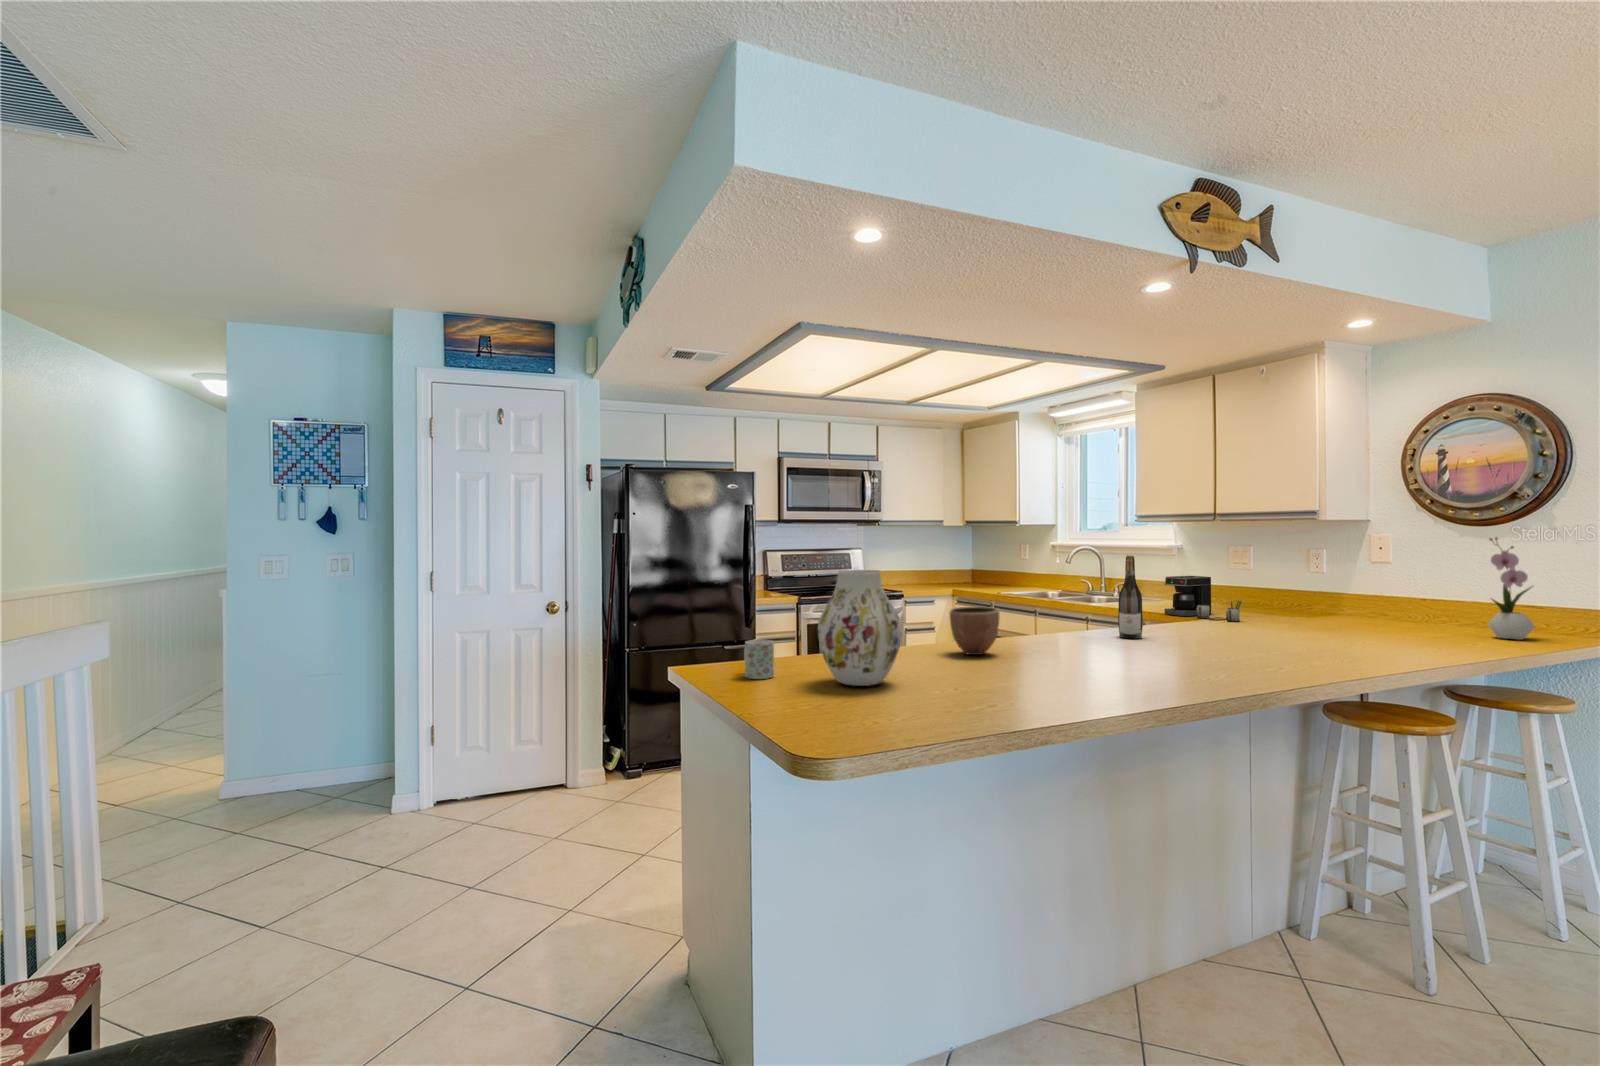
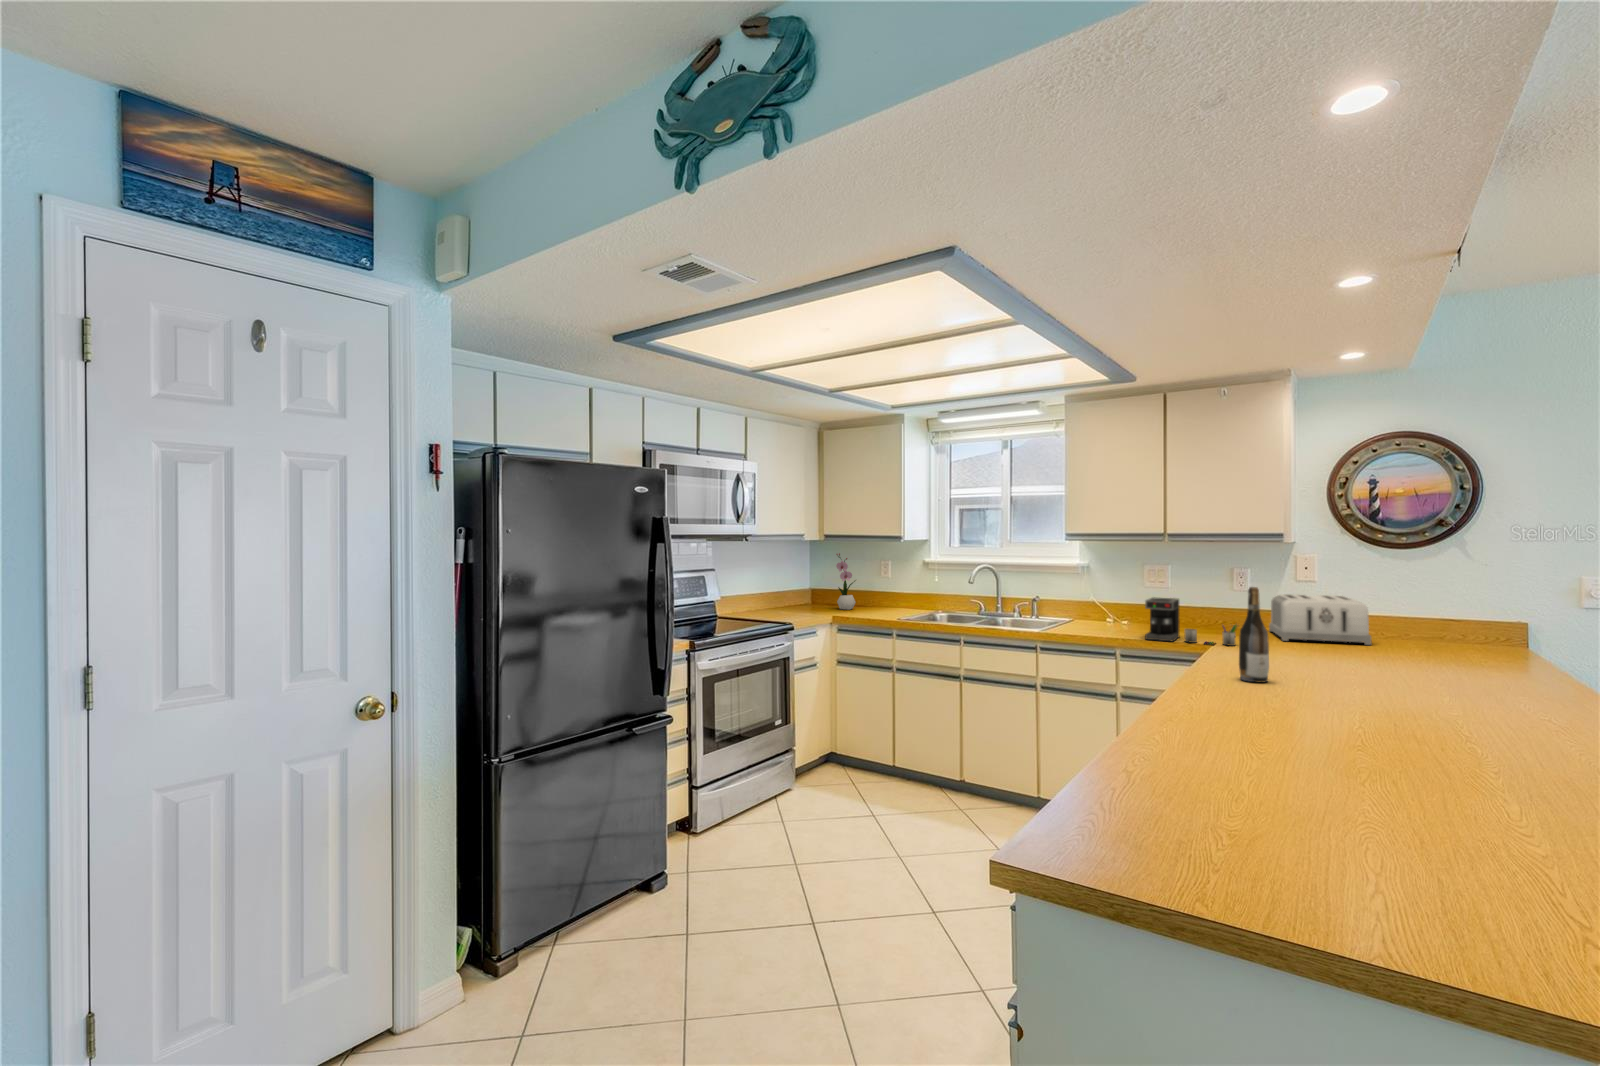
flower arrangement: present [1488,538,1535,640] -> present [836,553,856,610]
vase: present [818,570,902,686] -> none [1305,647,1490,856]
toaster: none [1310,576,1428,629] -> present [1269,594,1371,645]
decorative bowl: present [950,607,1000,655] -> none [1208,668,1287,738]
mug: present [744,640,774,679] -> none [1159,783,1248,869]

